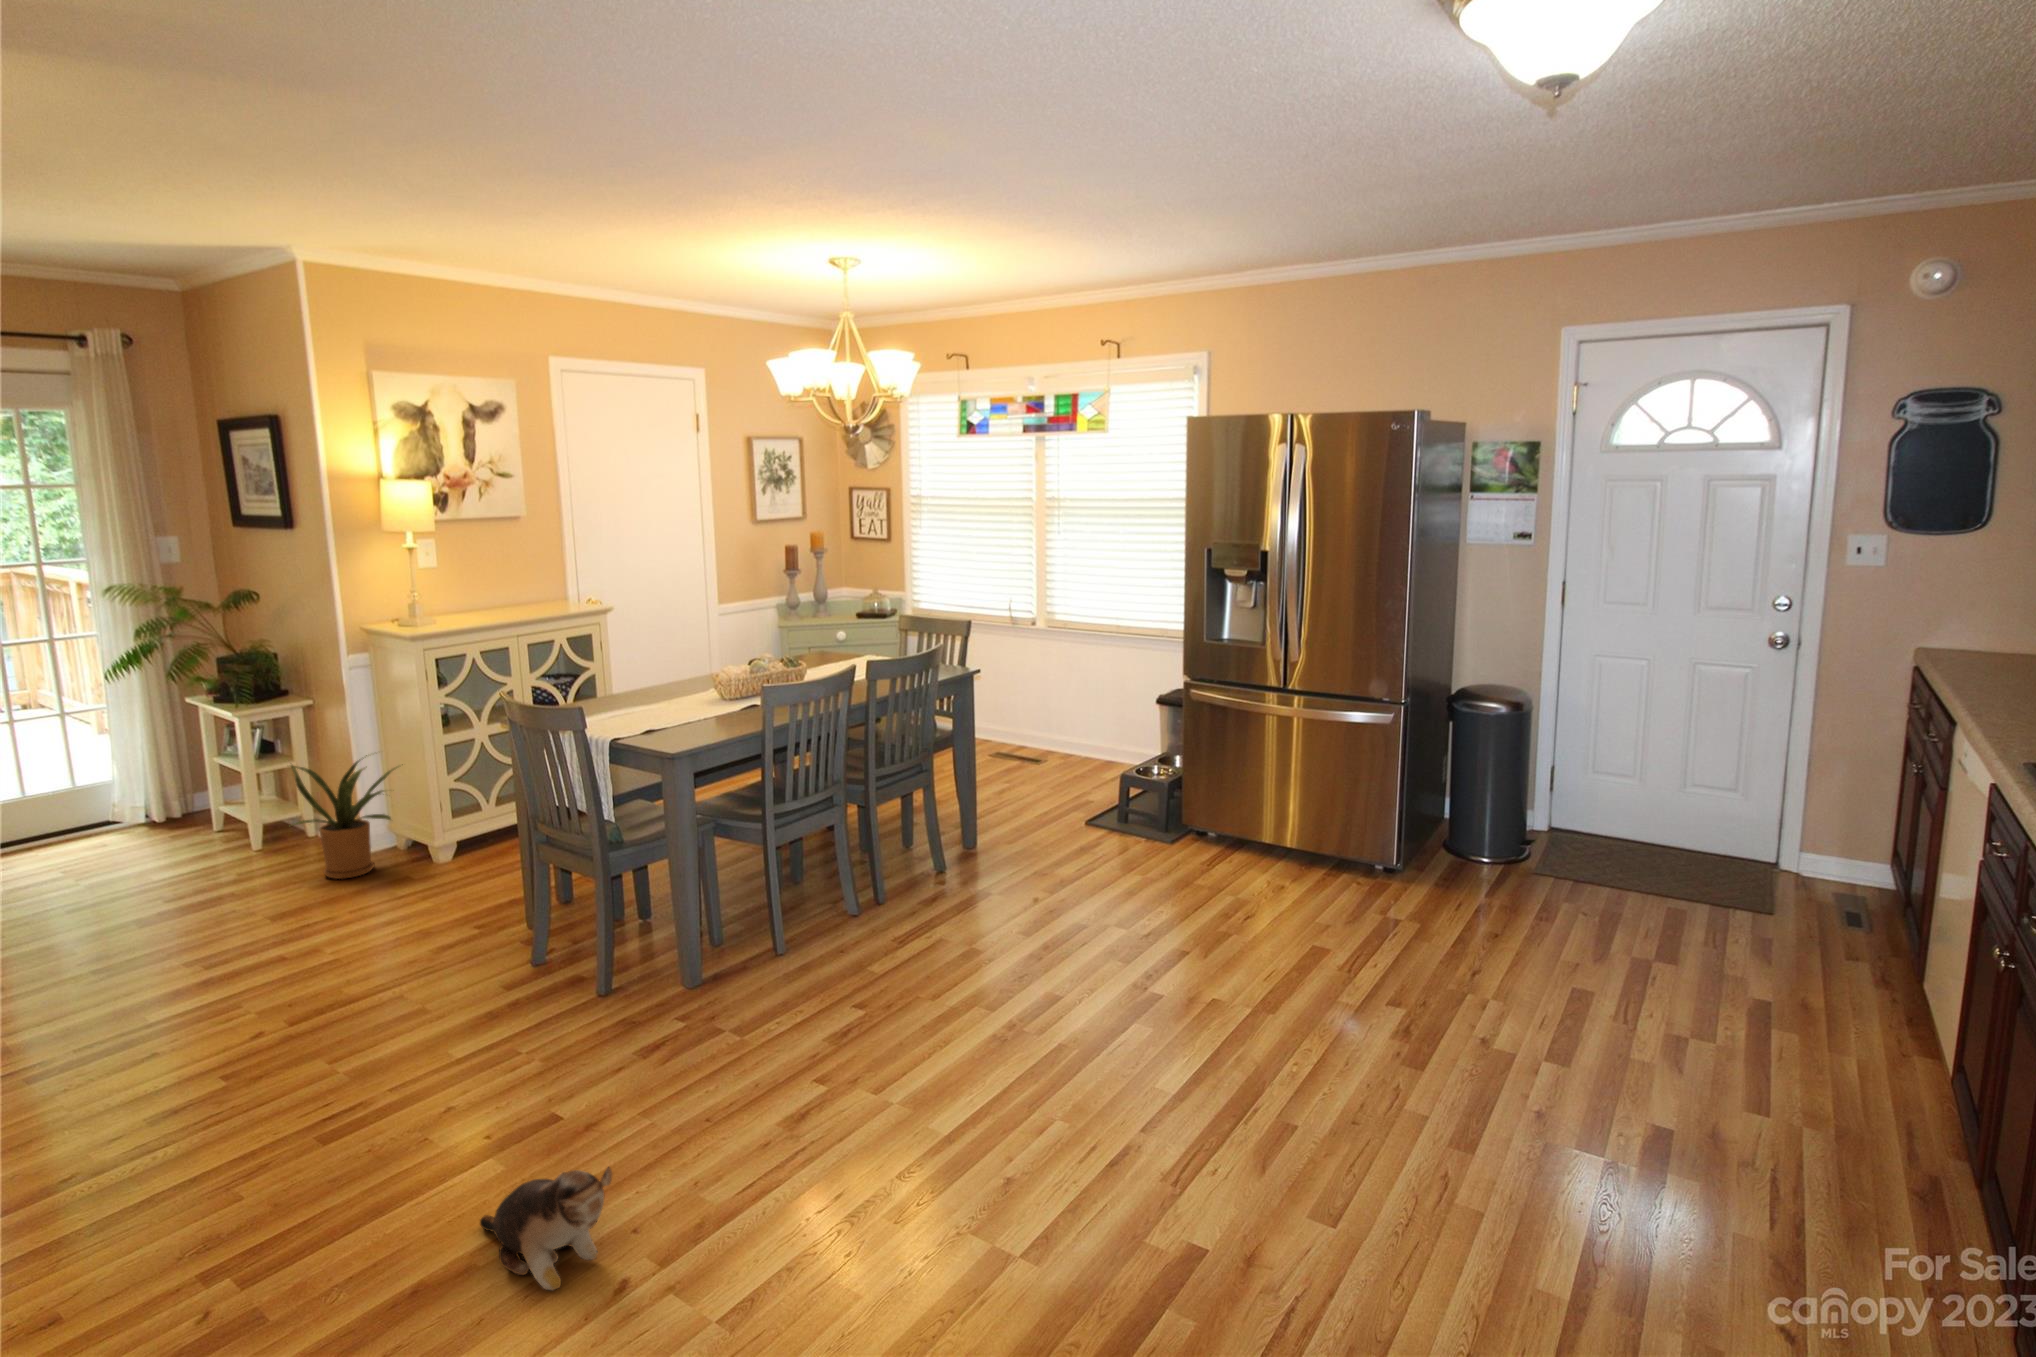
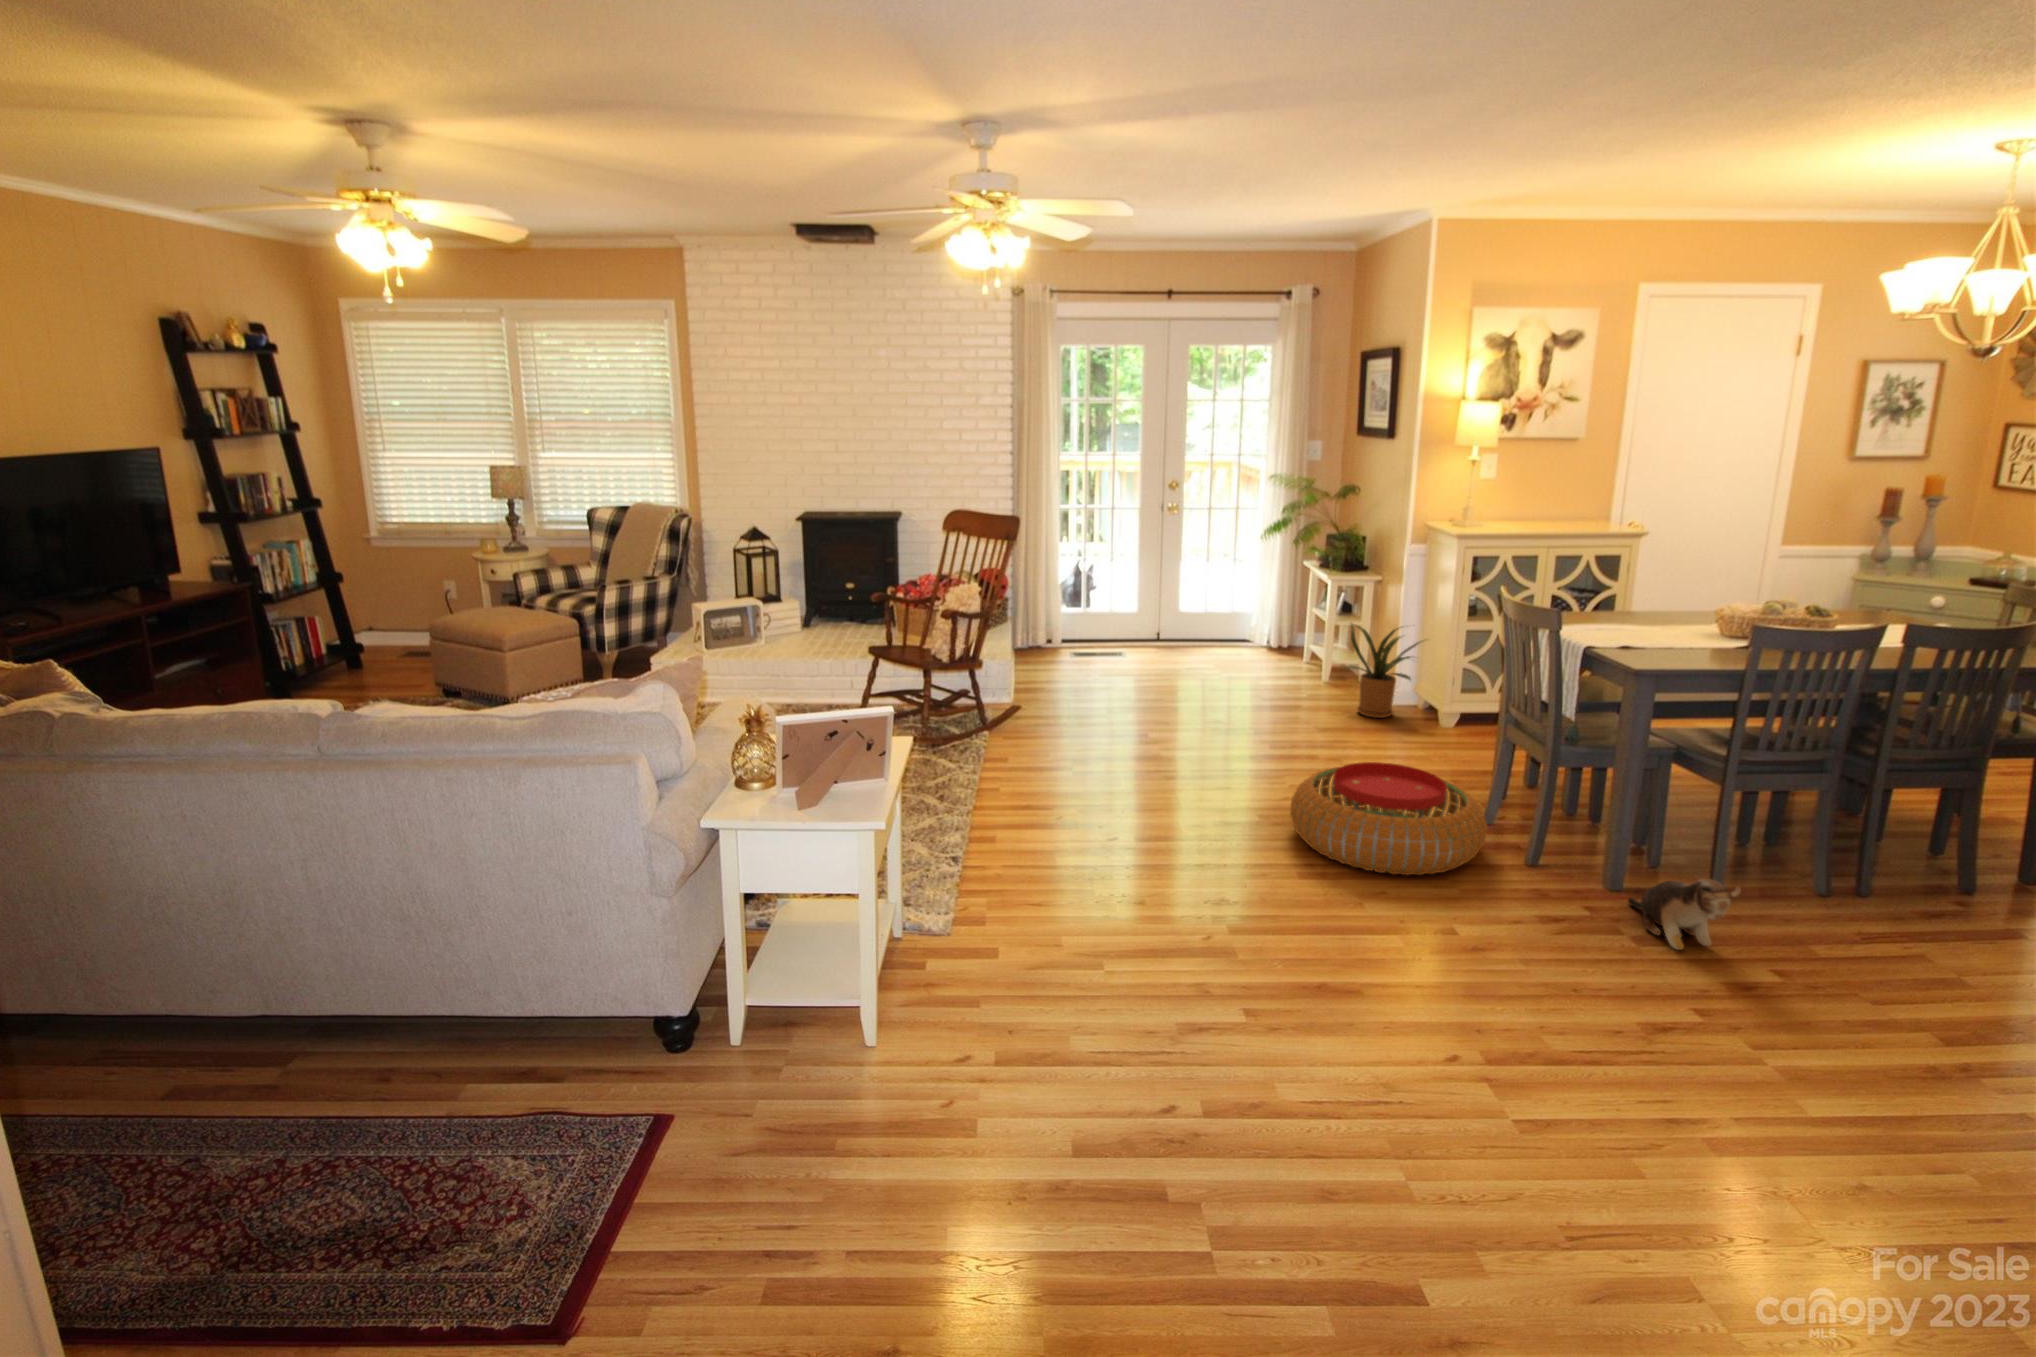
pouf: none [293,926,560,1081] -> present [1290,762,1487,875]
plush toy: present [480,1167,612,1290] -> present [1628,879,1741,950]

